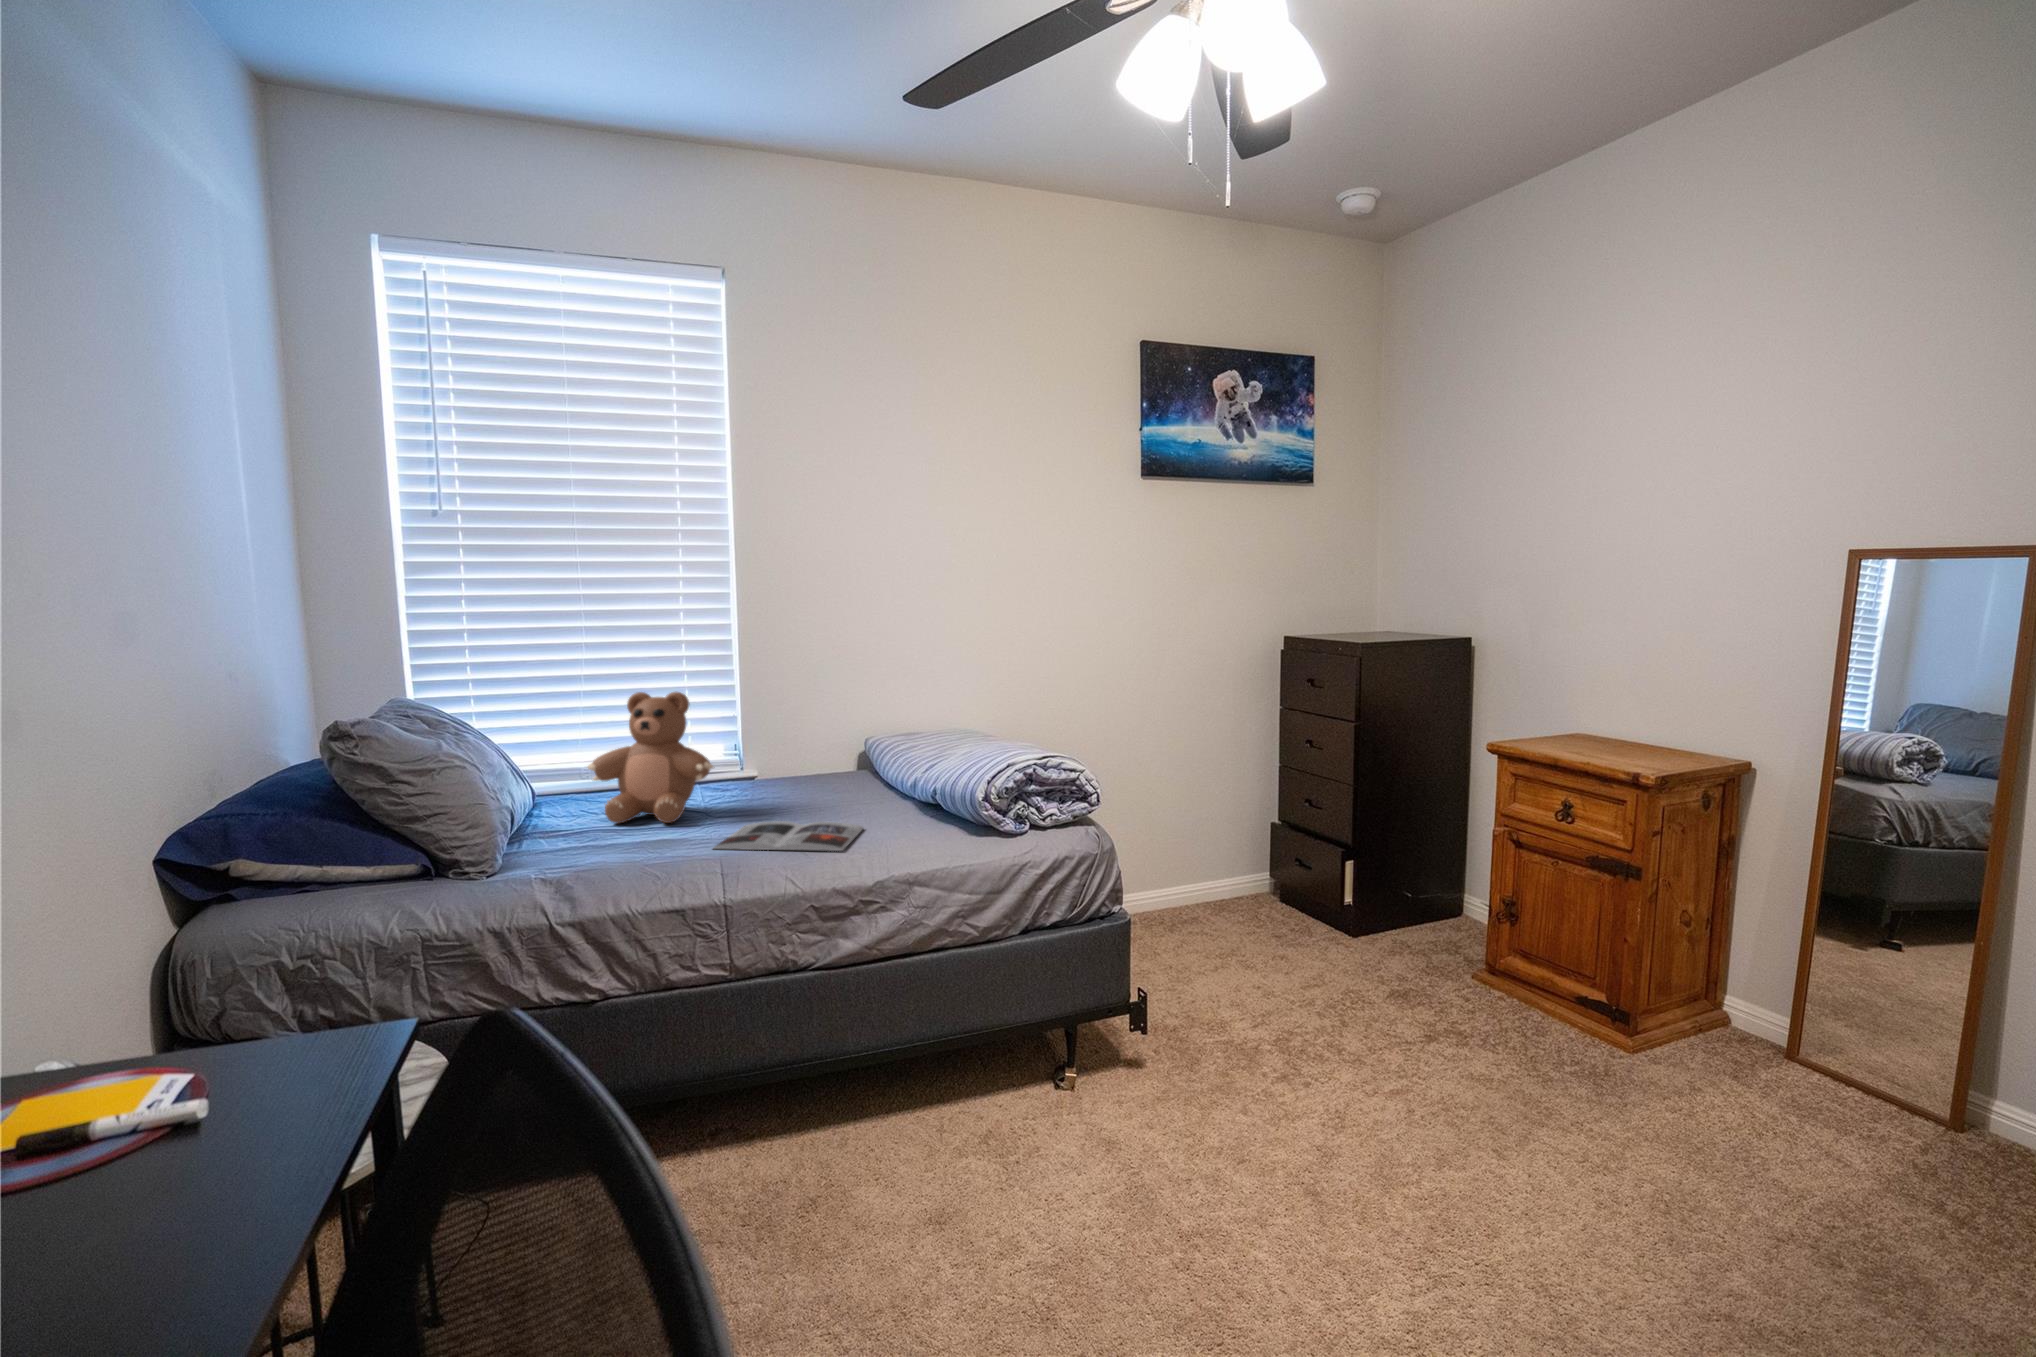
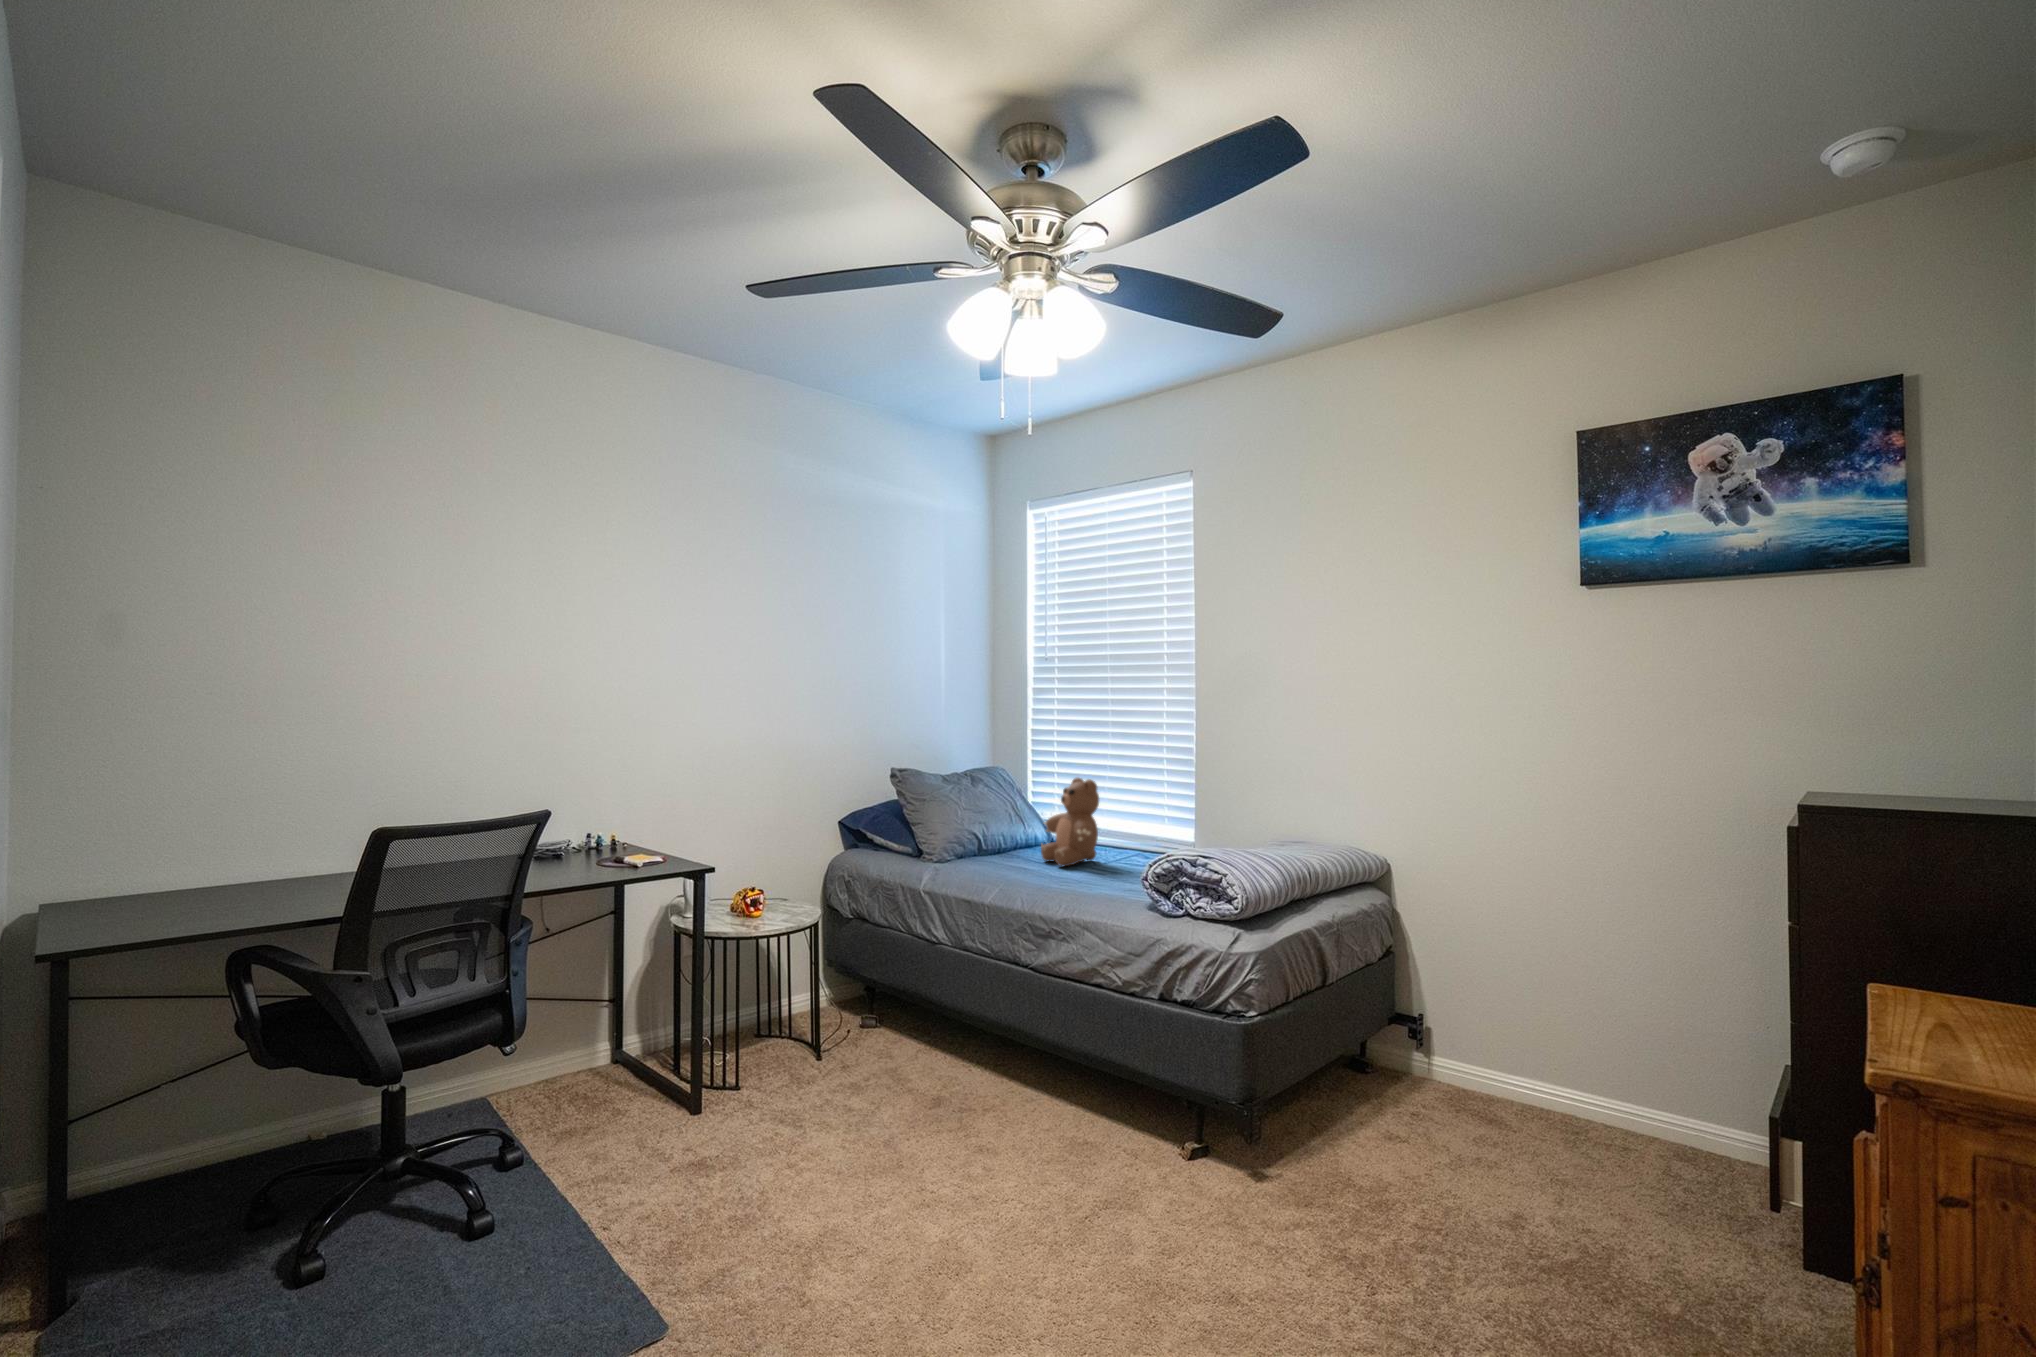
magazine: present [714,821,863,851] -> none [1033,876,1123,897]

